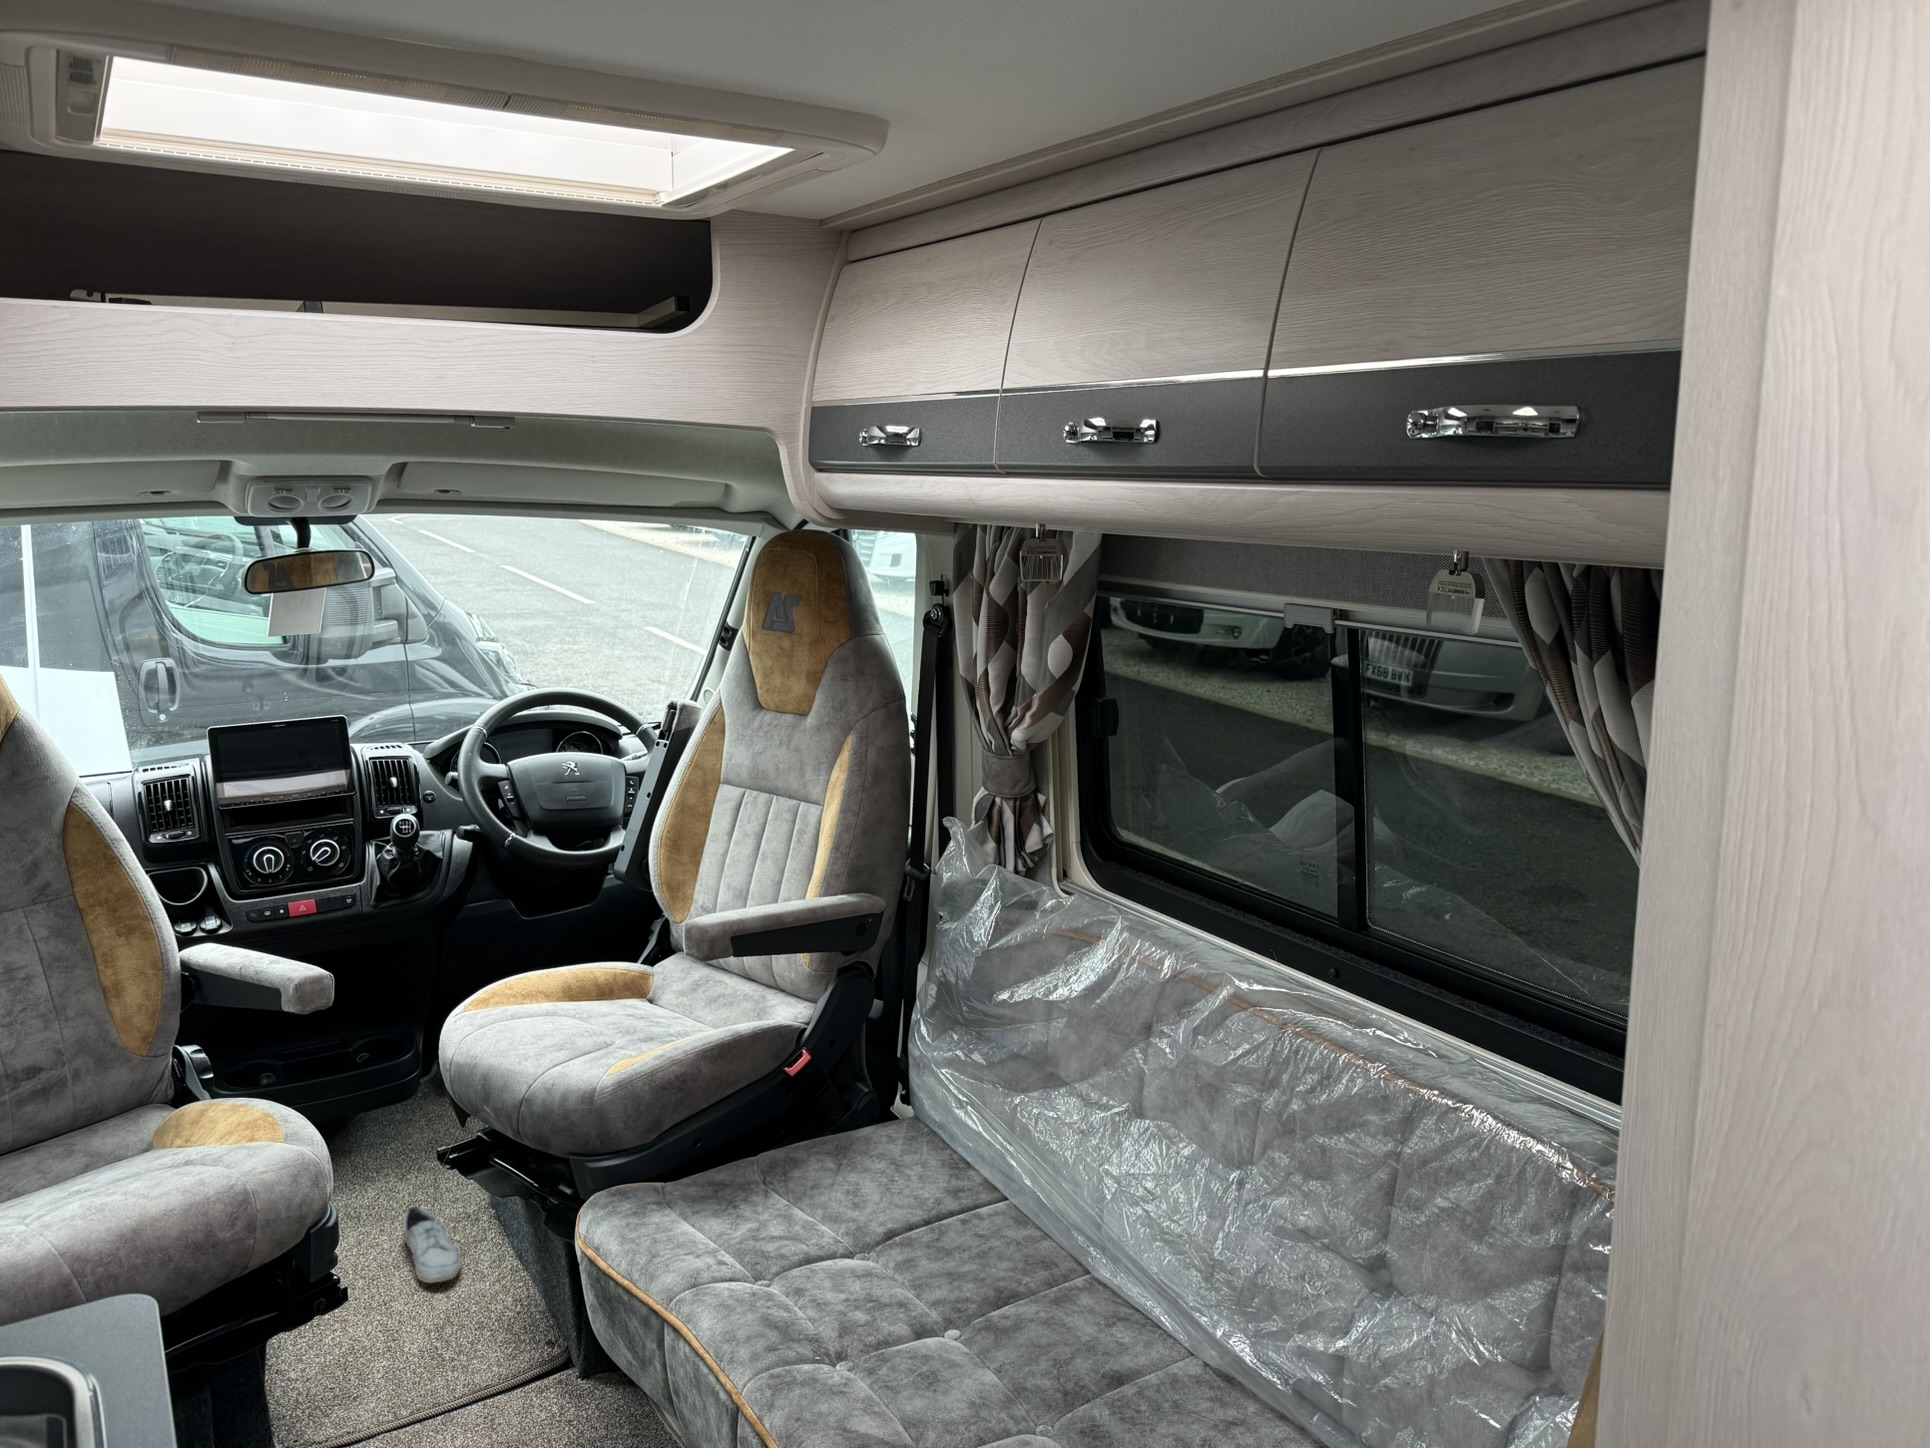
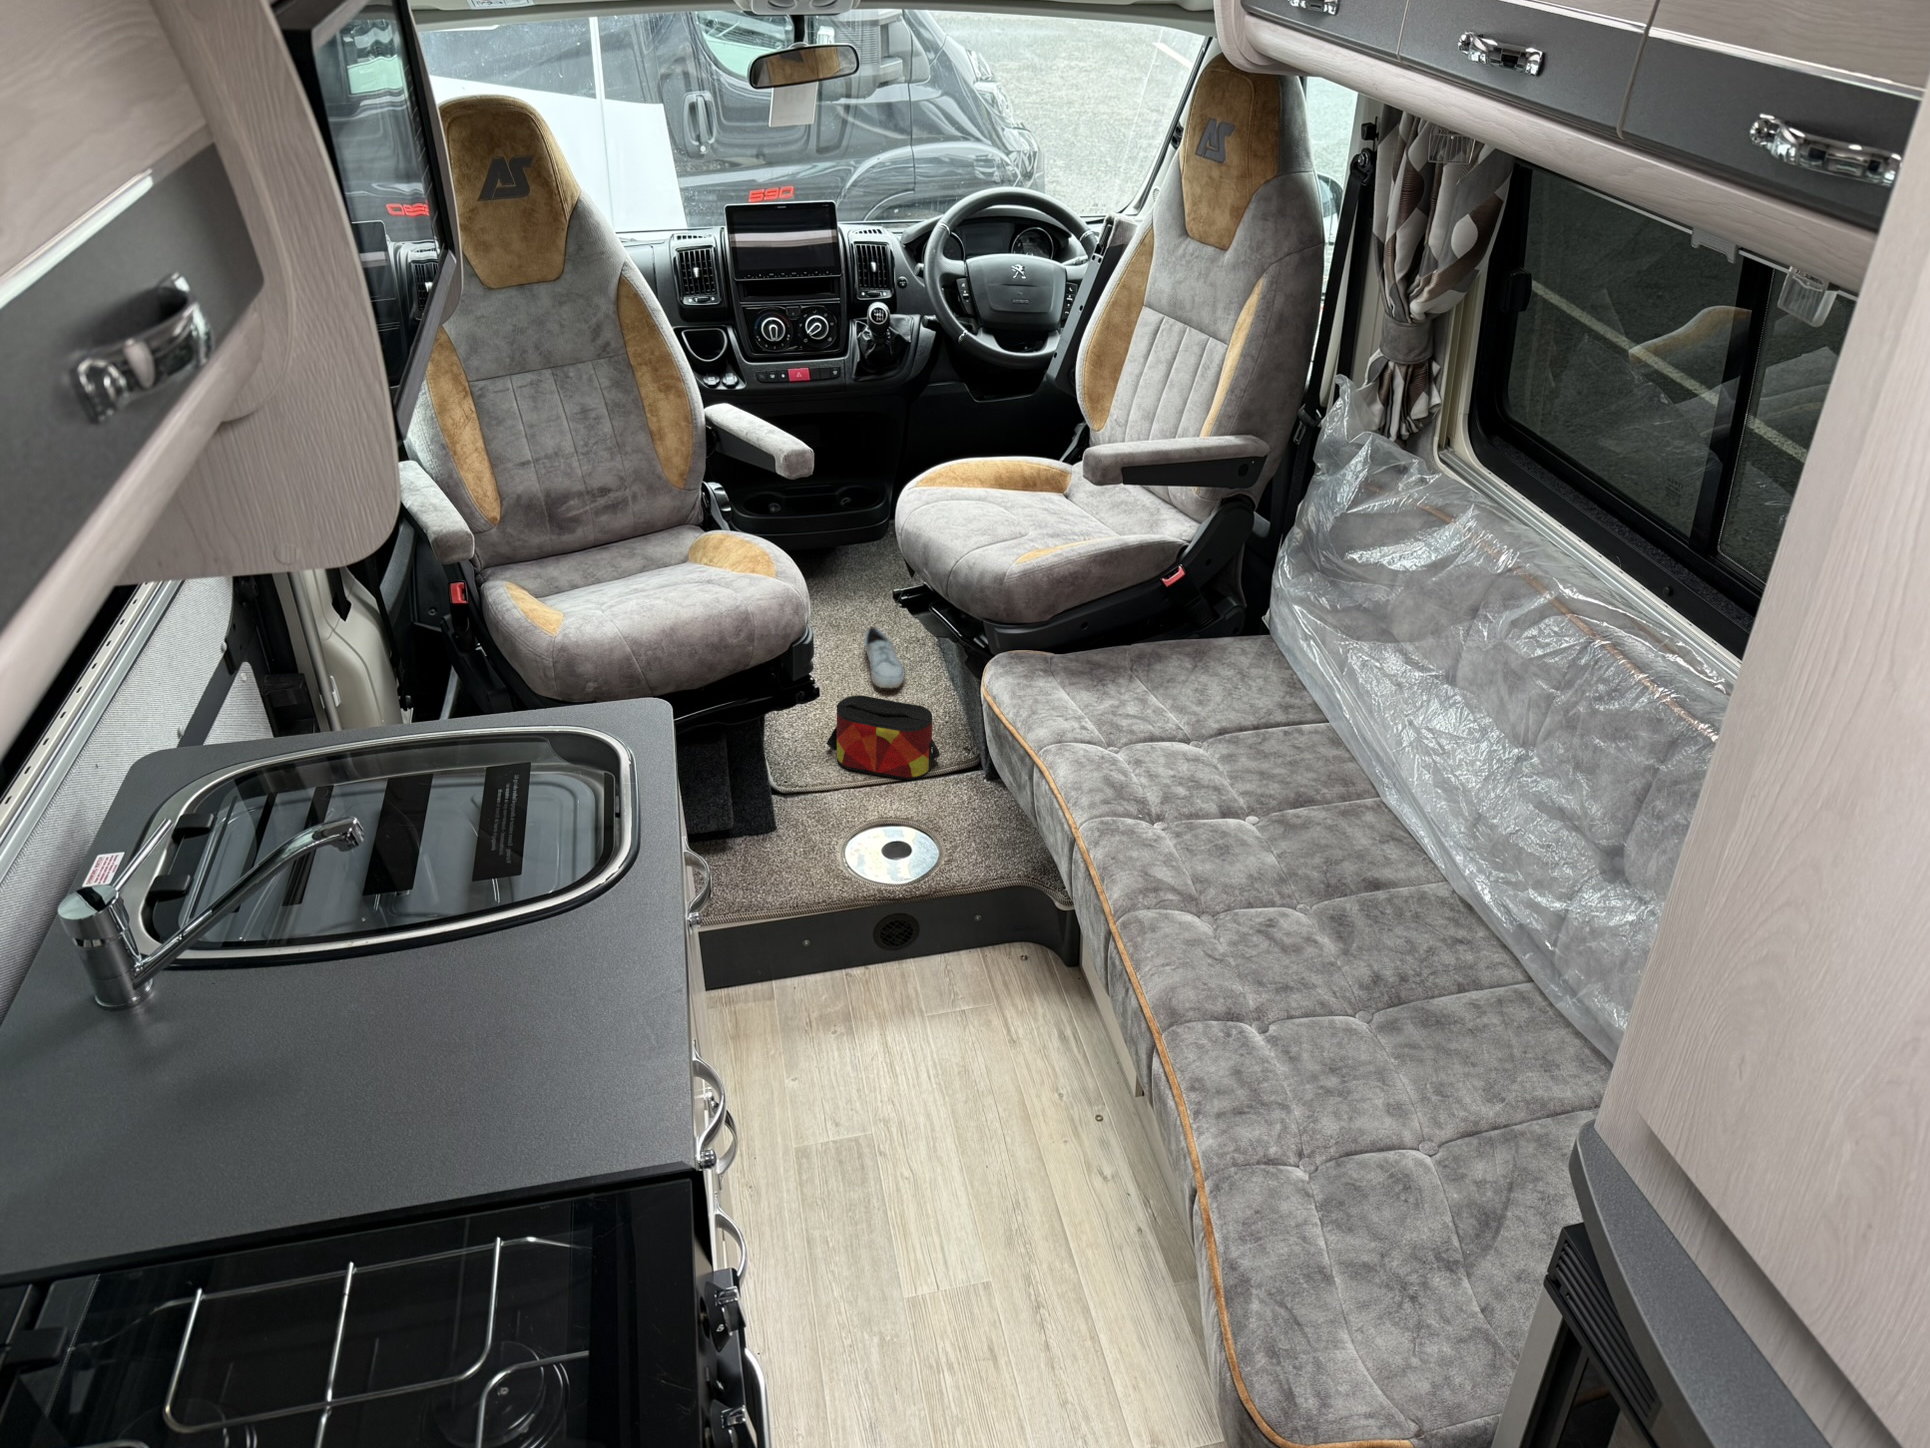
bag: none [359,1291,521,1401] -> present [826,695,940,780]

